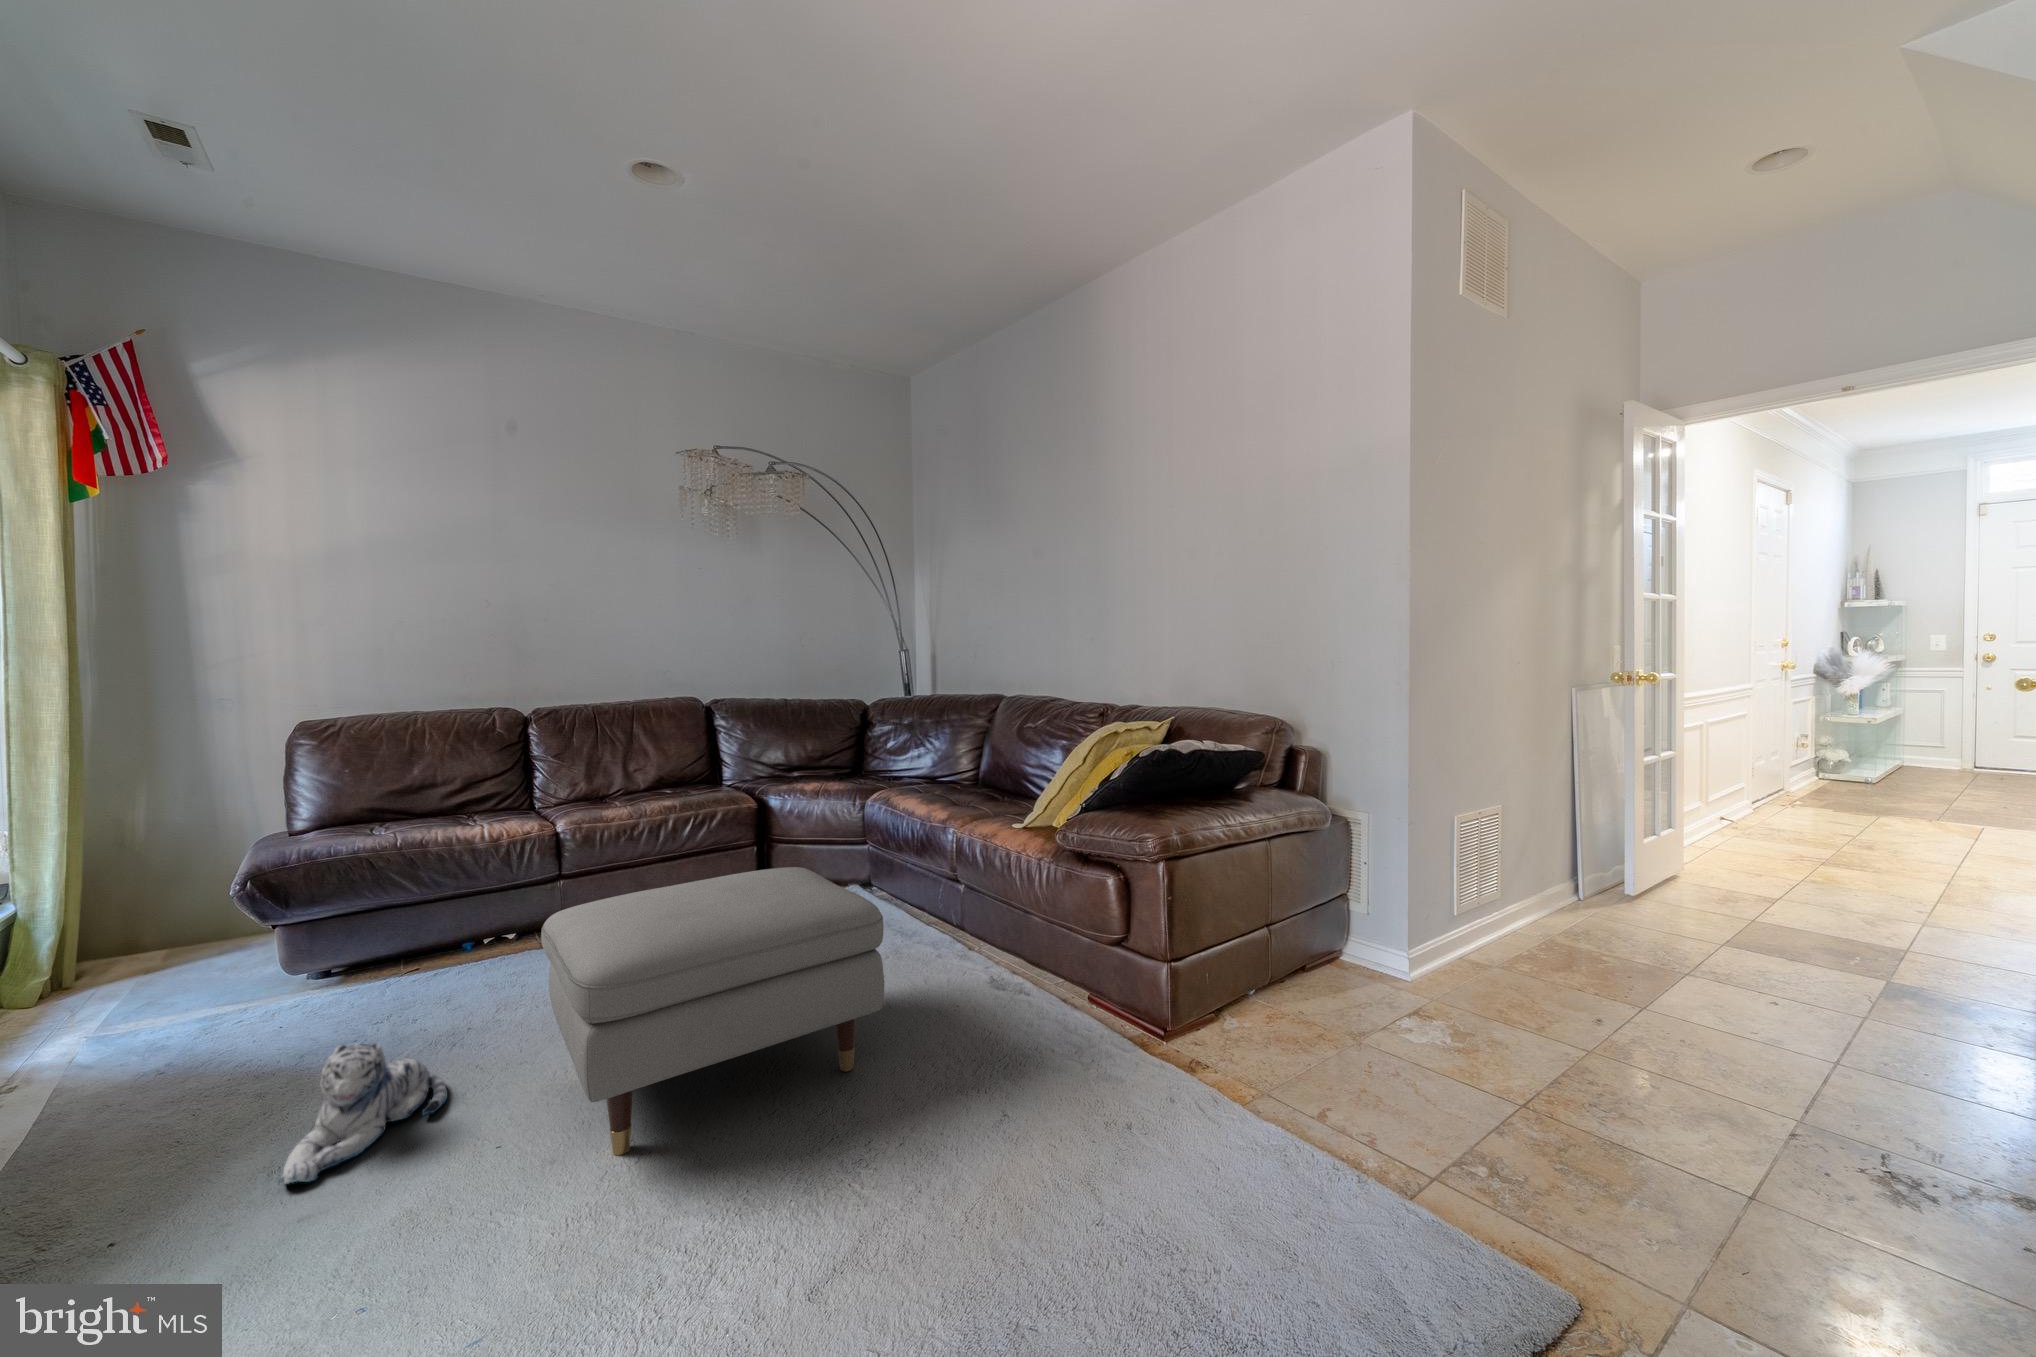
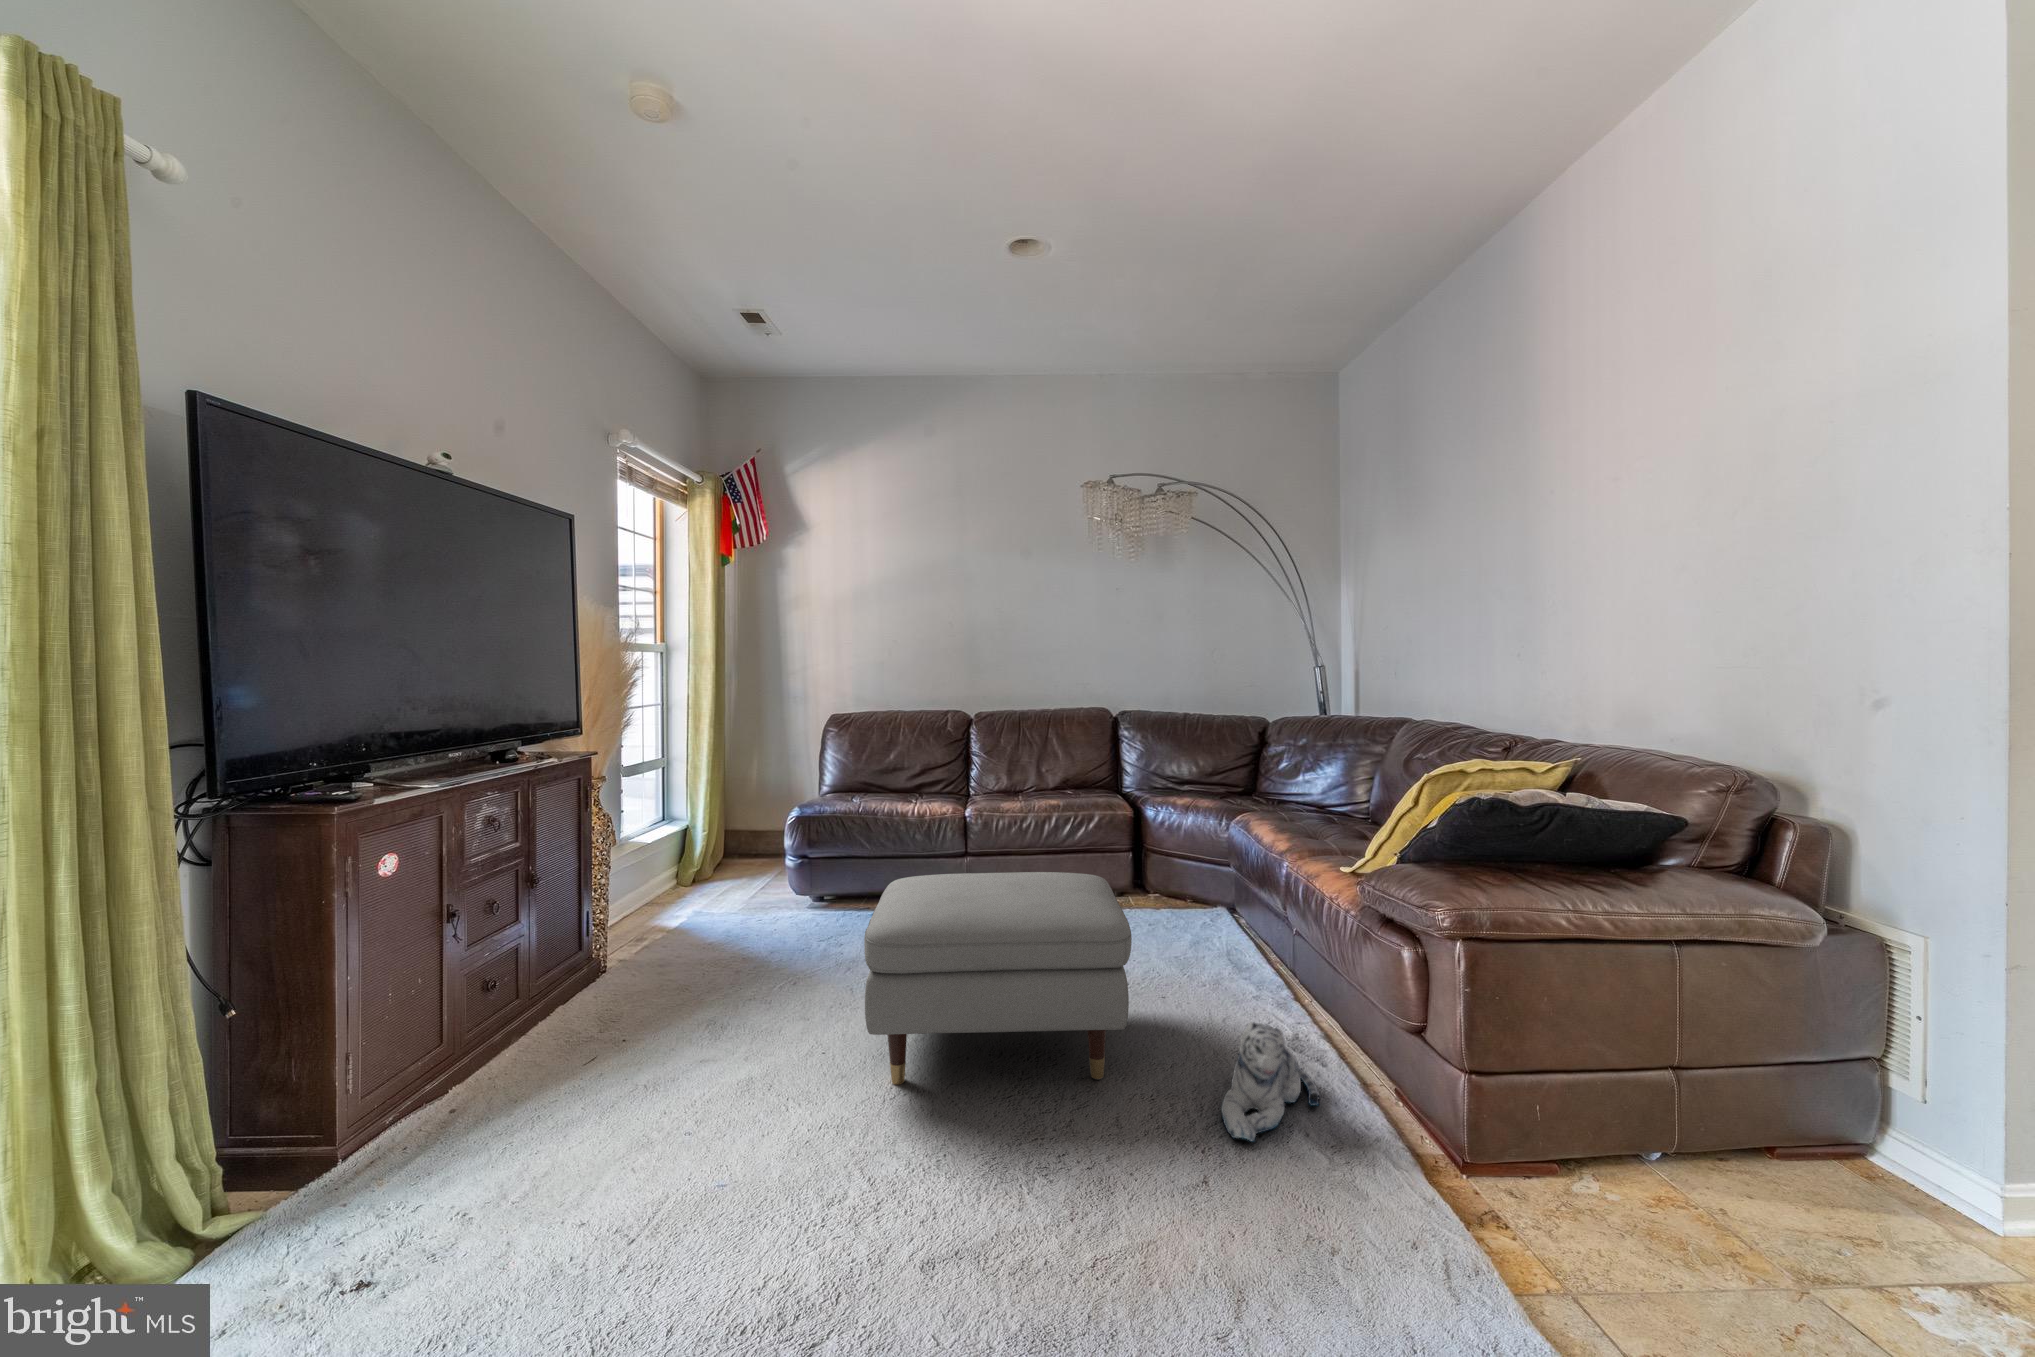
plush toy: present [281,1044,448,1186] -> present [1221,1022,1319,1141]

